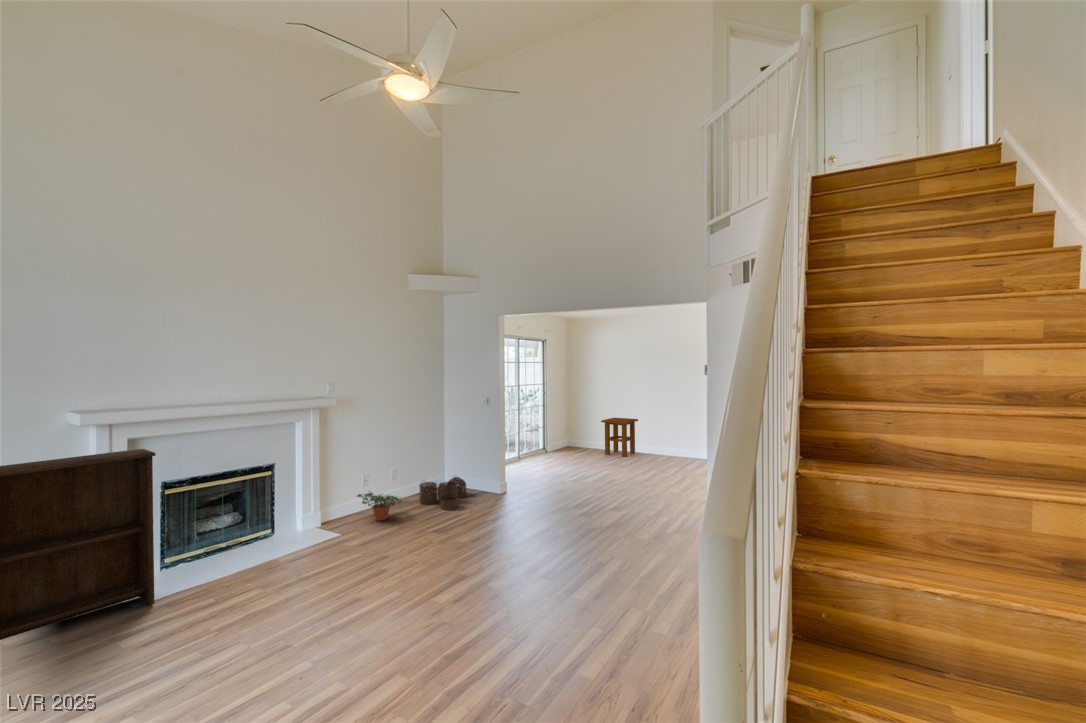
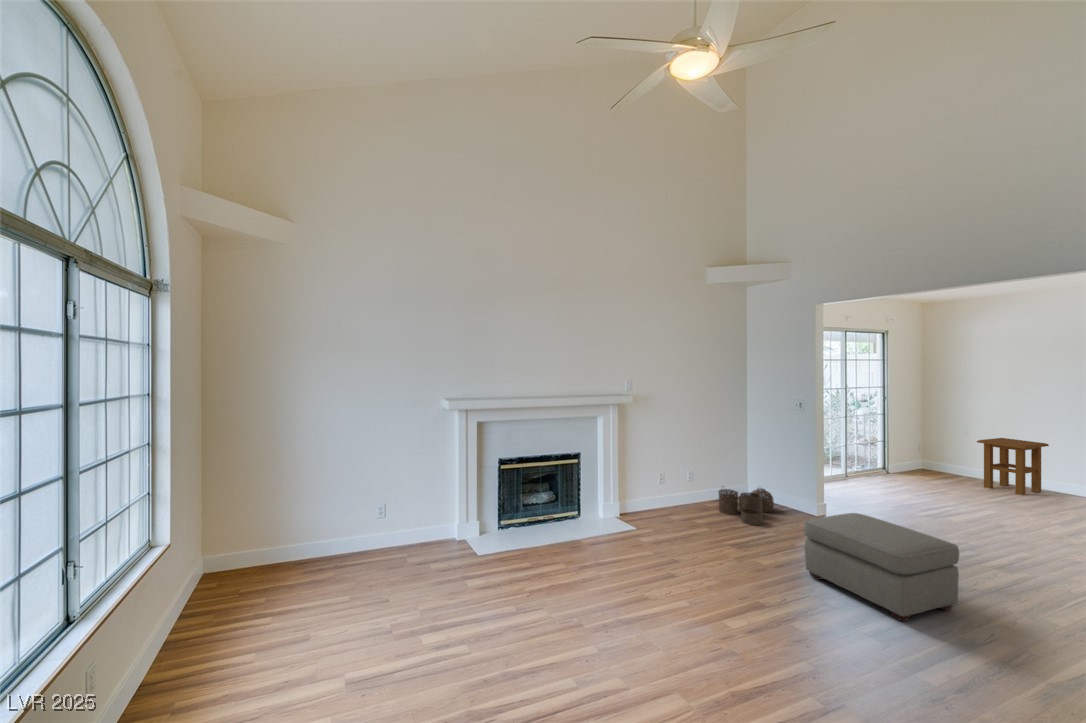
bookshelf: present [0,449,156,640] -> none [389,430,491,570]
ottoman: none [494,483,595,558] -> present [804,513,959,621]
potted plant: present [357,492,406,521] -> none [652,489,704,522]

